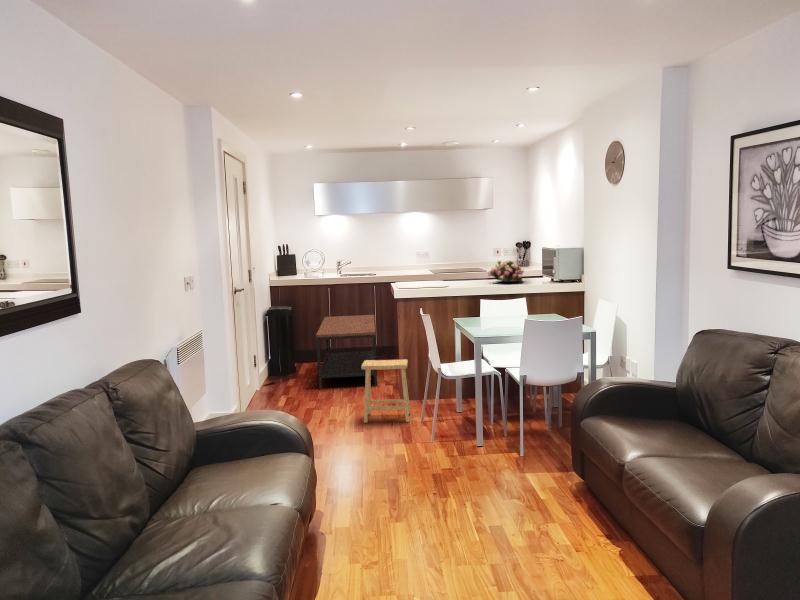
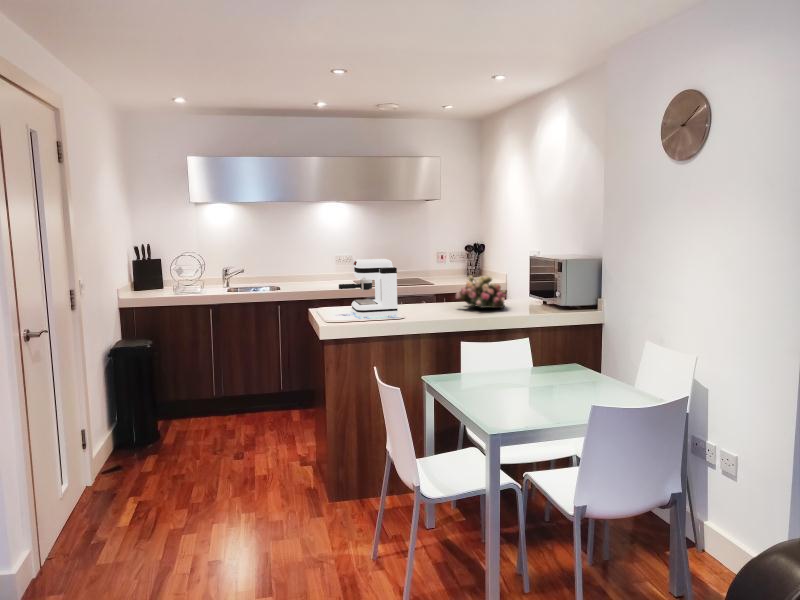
coffee maker: none [409,249,446,287] -> present [339,259,398,318]
coffee table: present [316,315,377,390] -> none [188,348,288,479]
footstool: present [362,359,410,423] -> none [266,447,349,565]

